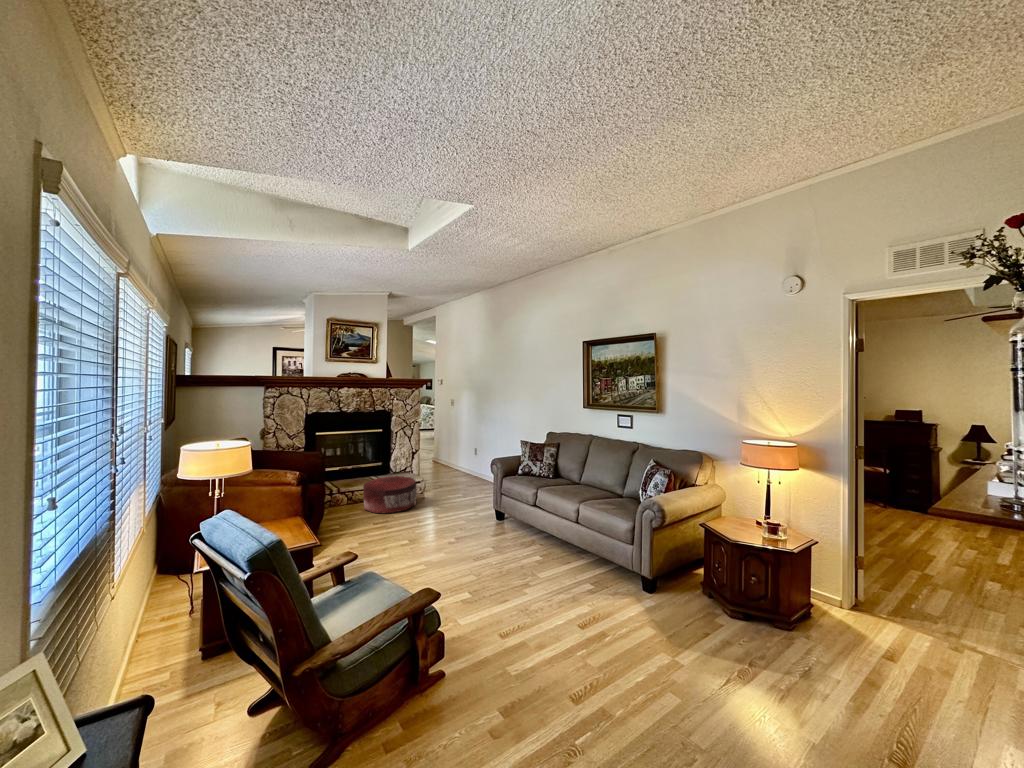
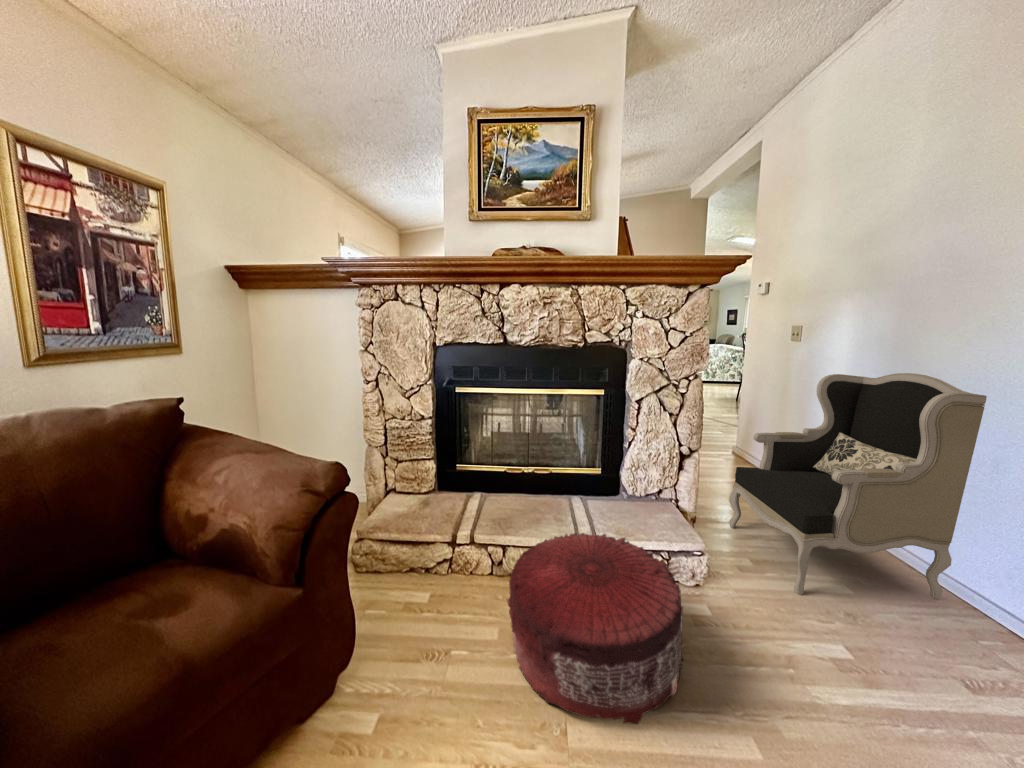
armchair: none [430,419,489,489] -> present [729,373,987,599]

